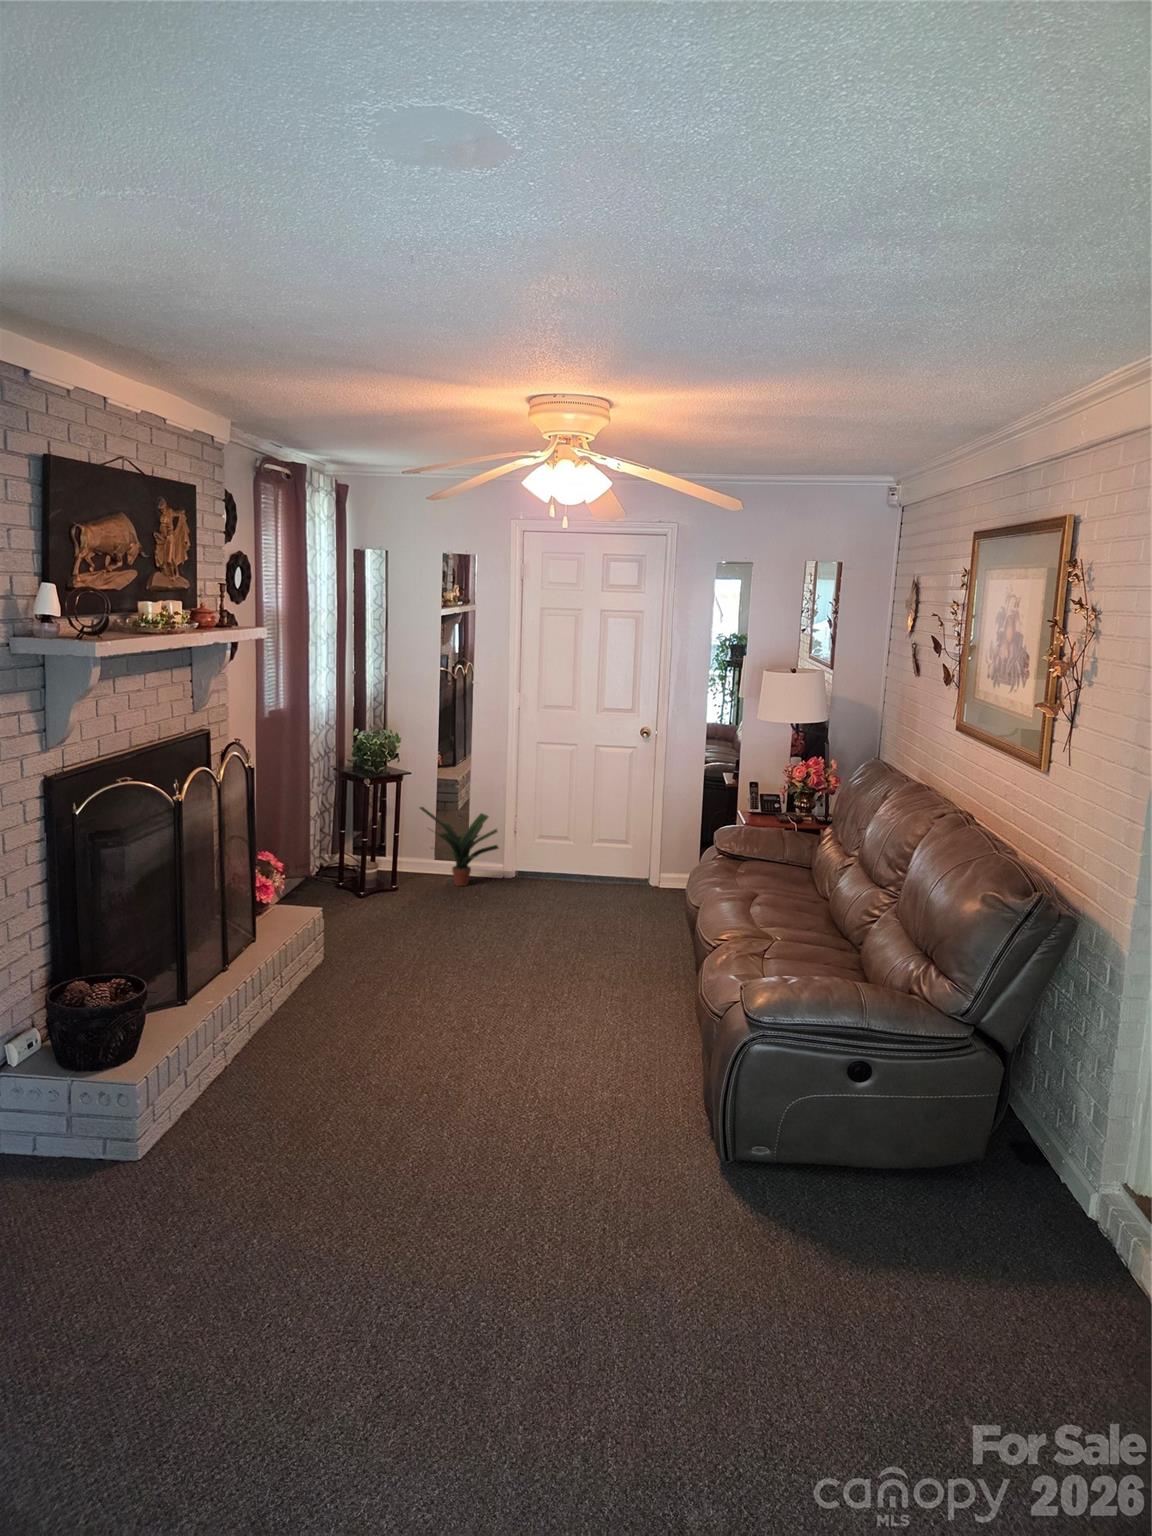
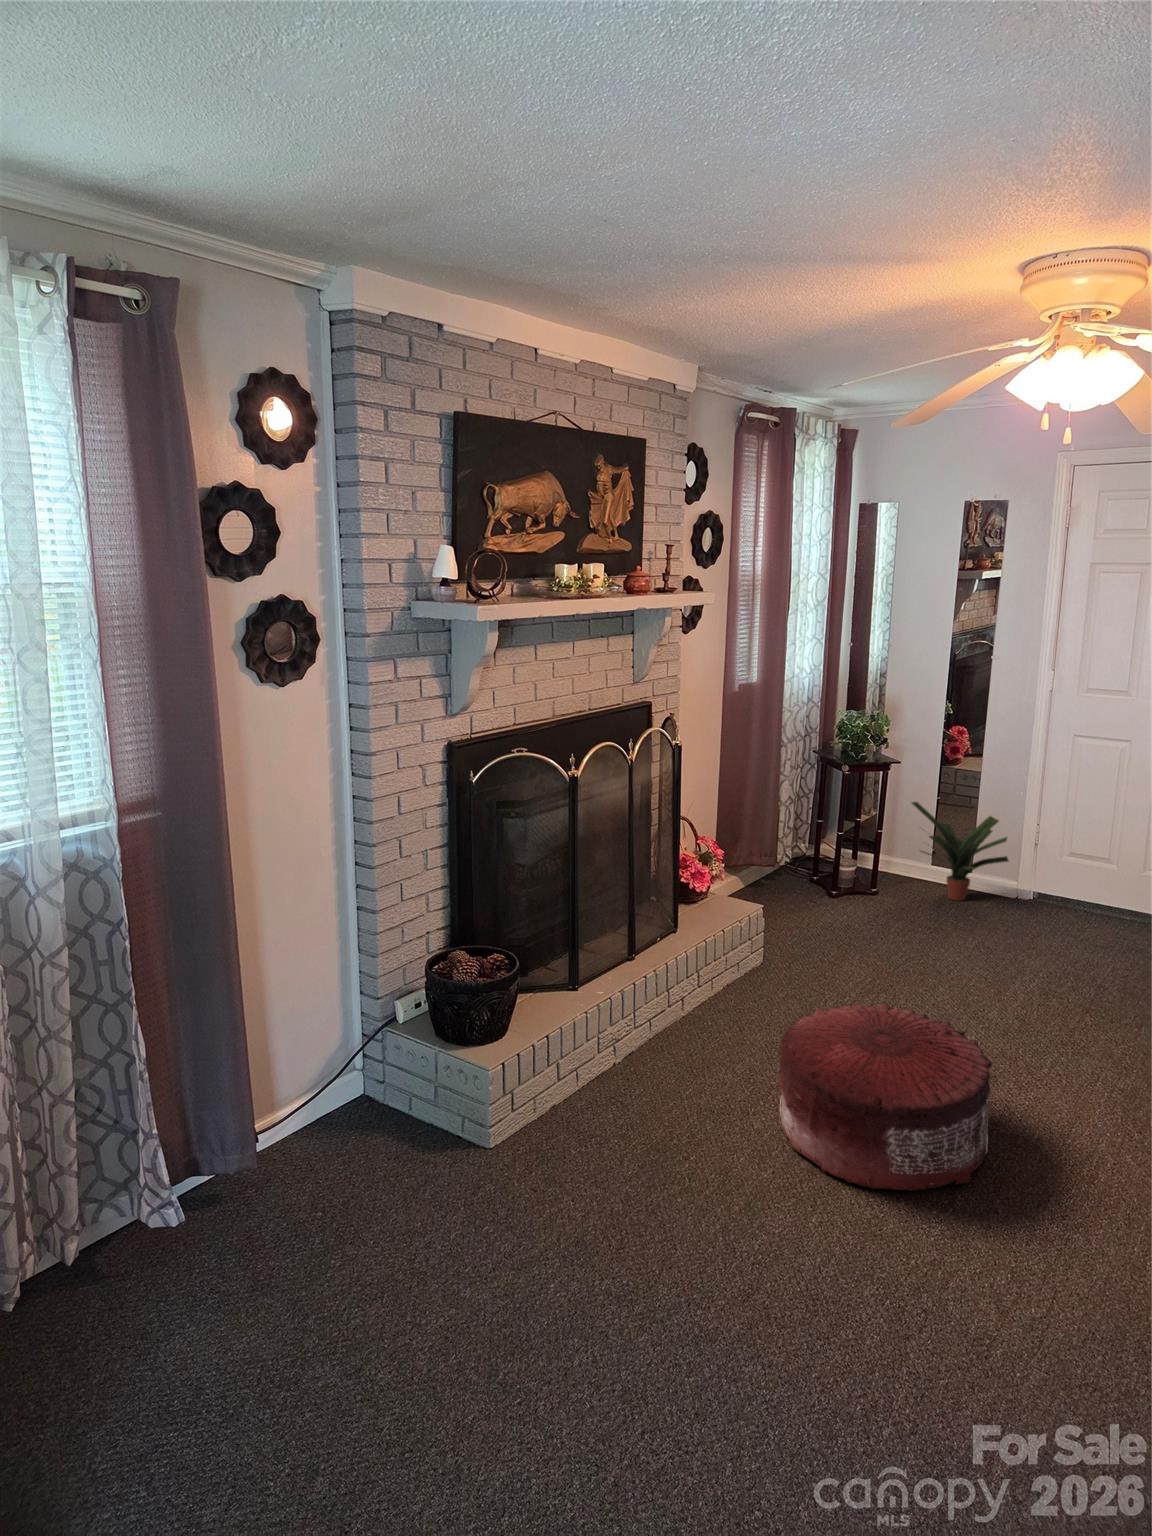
pouf: none [387,963,548,1103] -> present [778,1002,992,1190]

